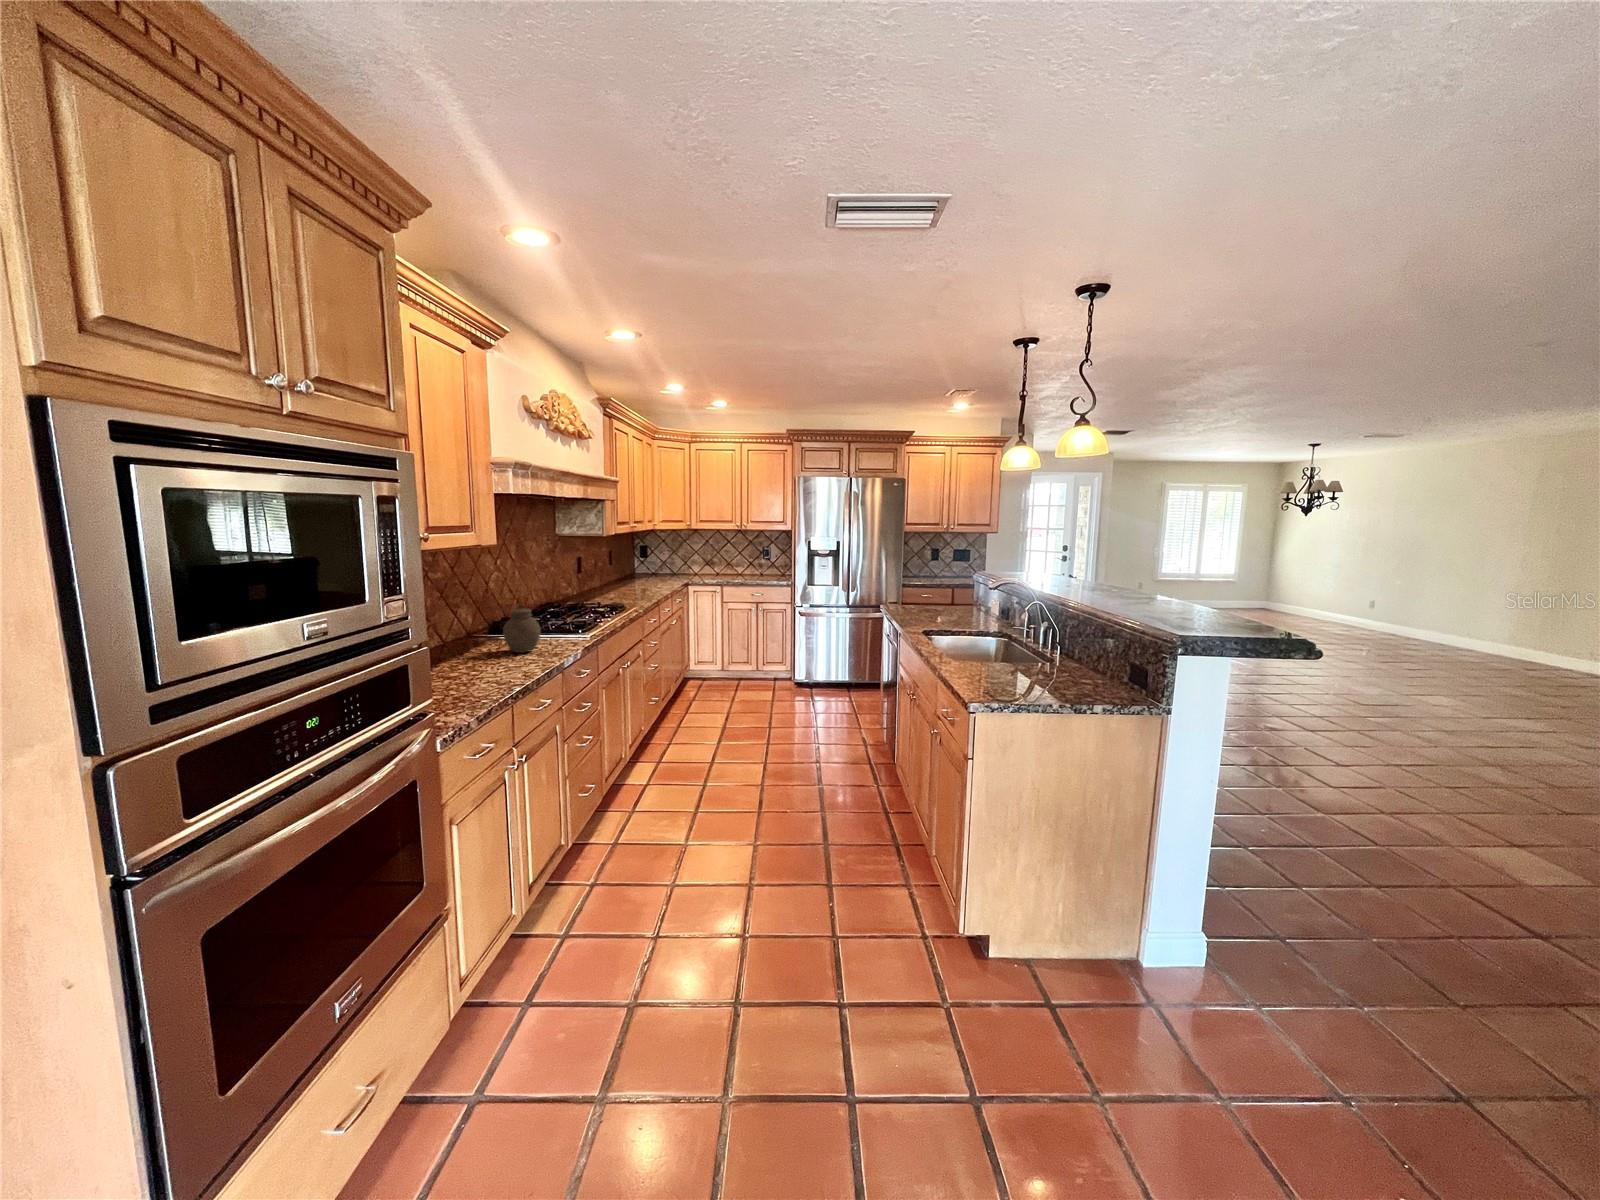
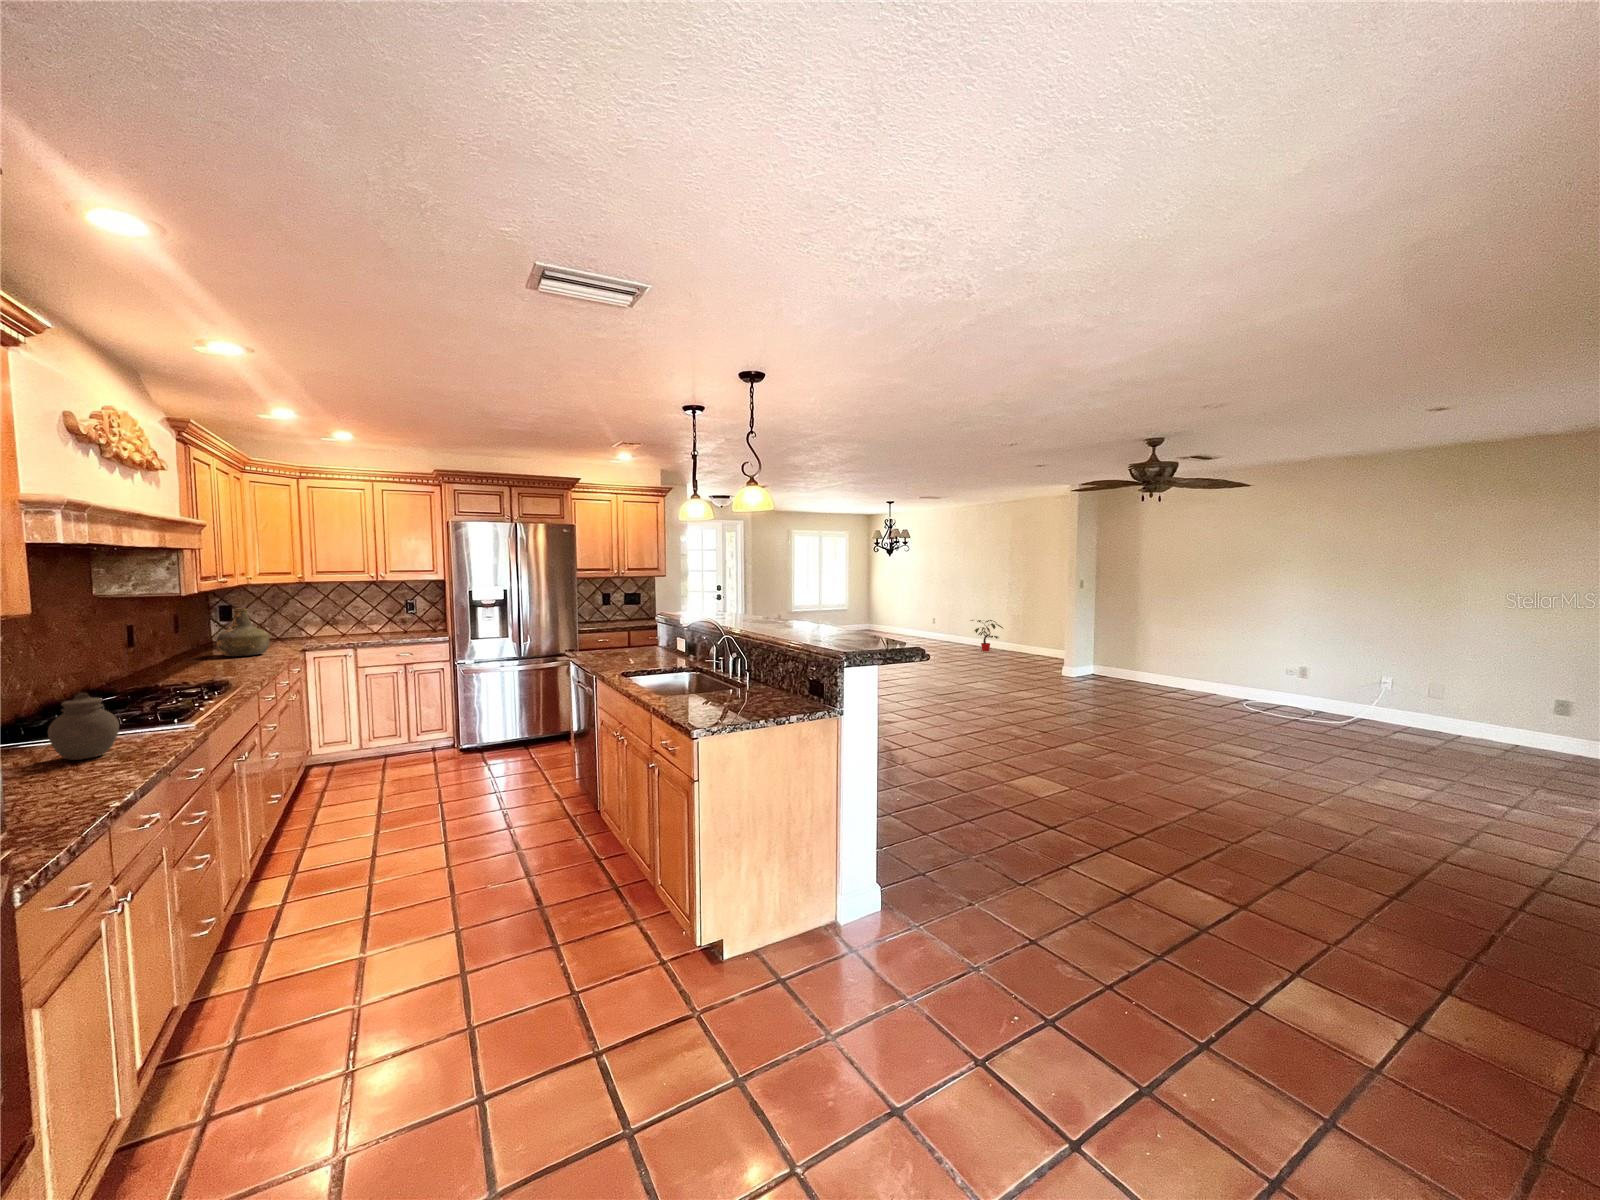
bottle: none [630,548,663,586] -> present [216,608,269,656]
potted plant: none [1449,608,1520,655] -> present [971,620,1003,651]

